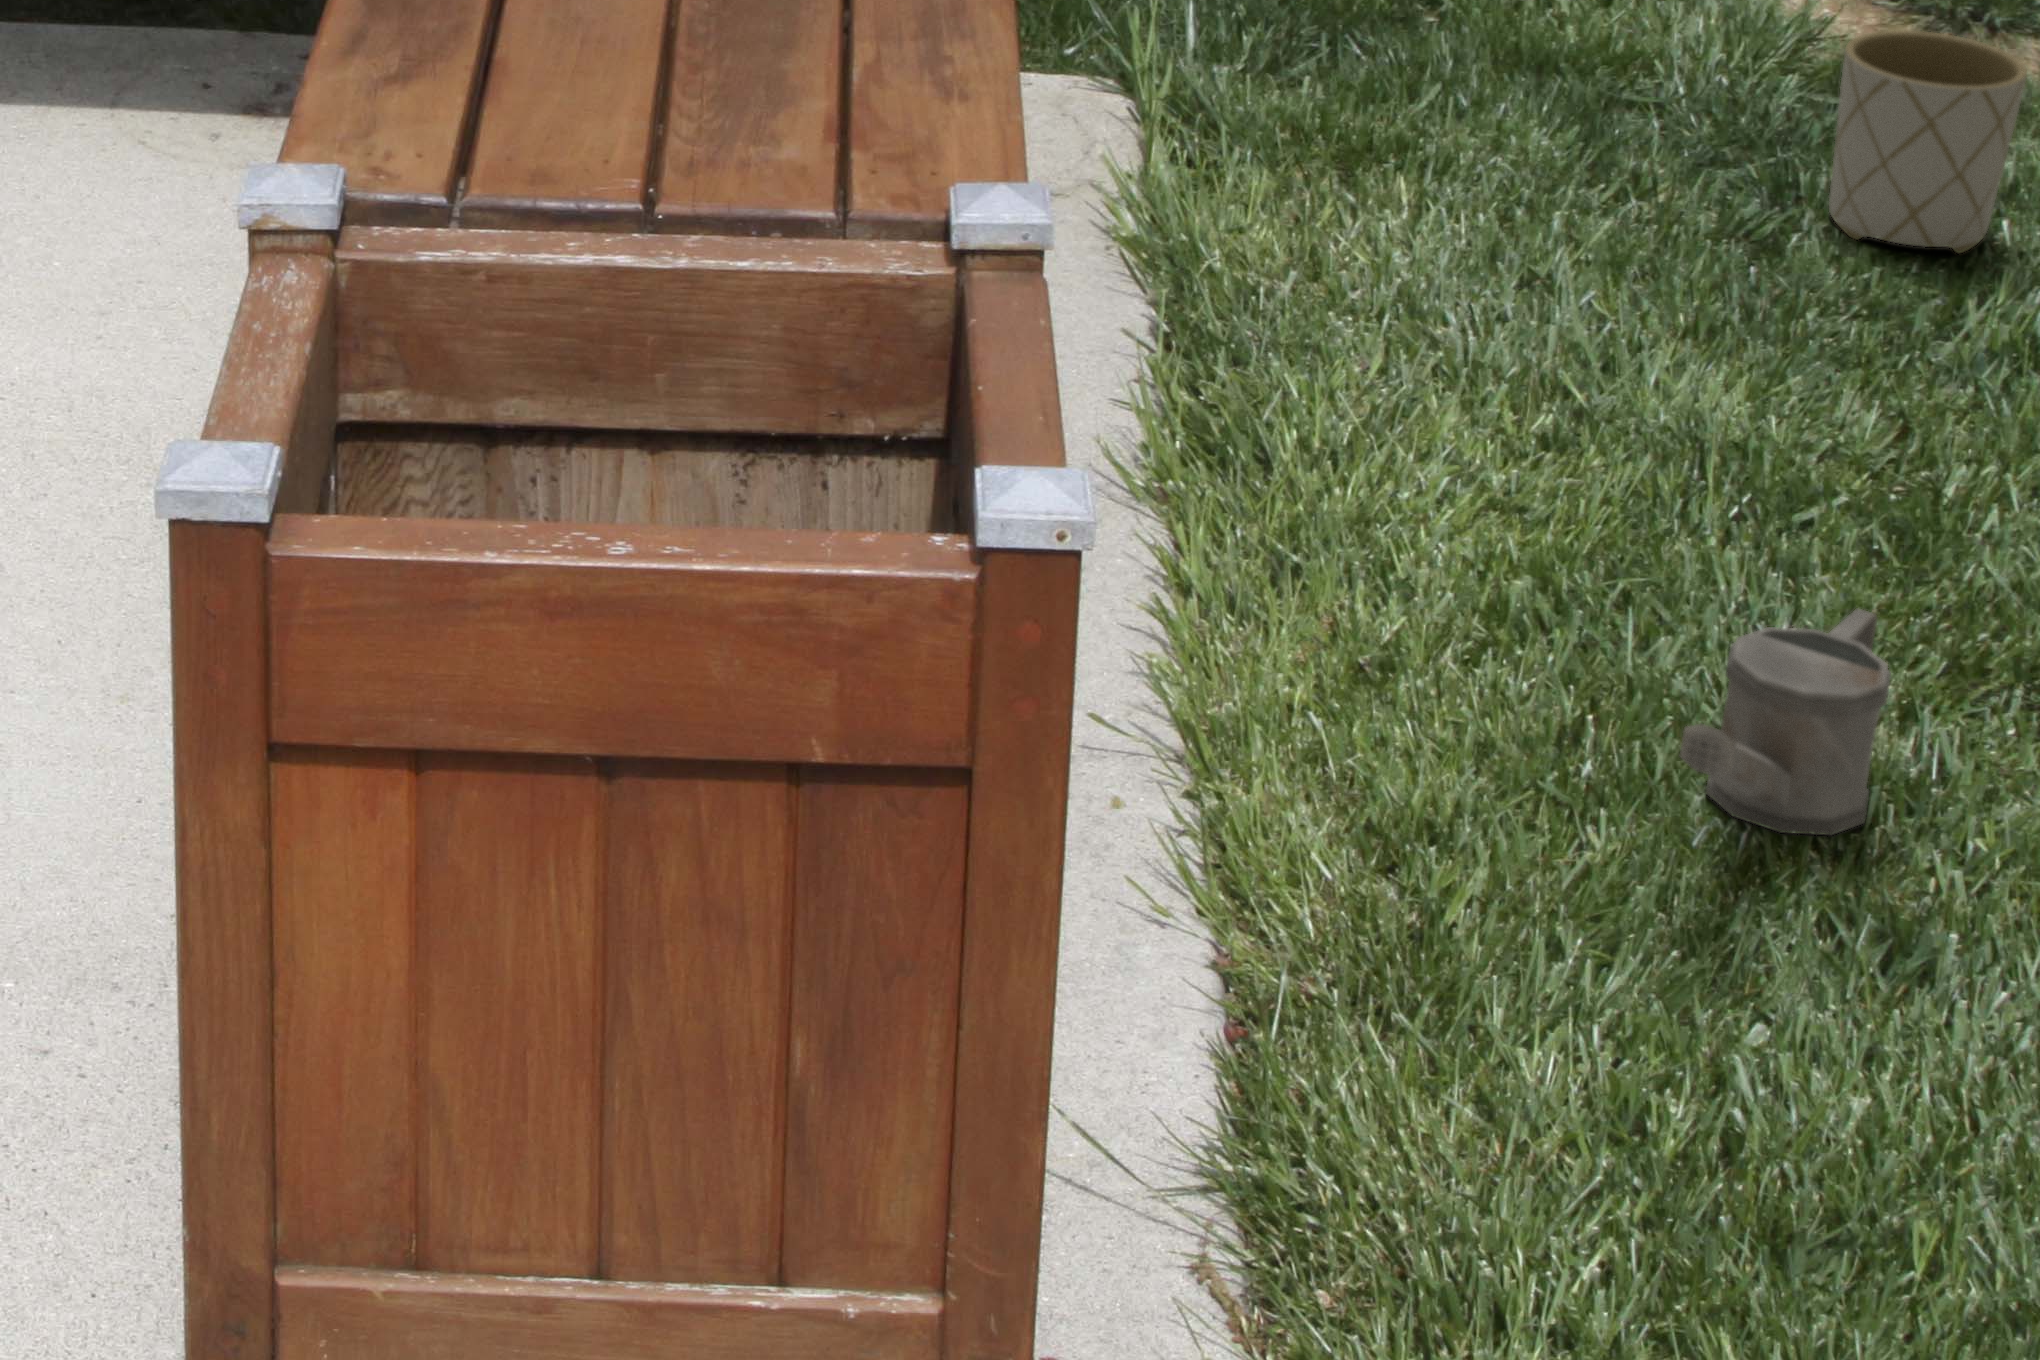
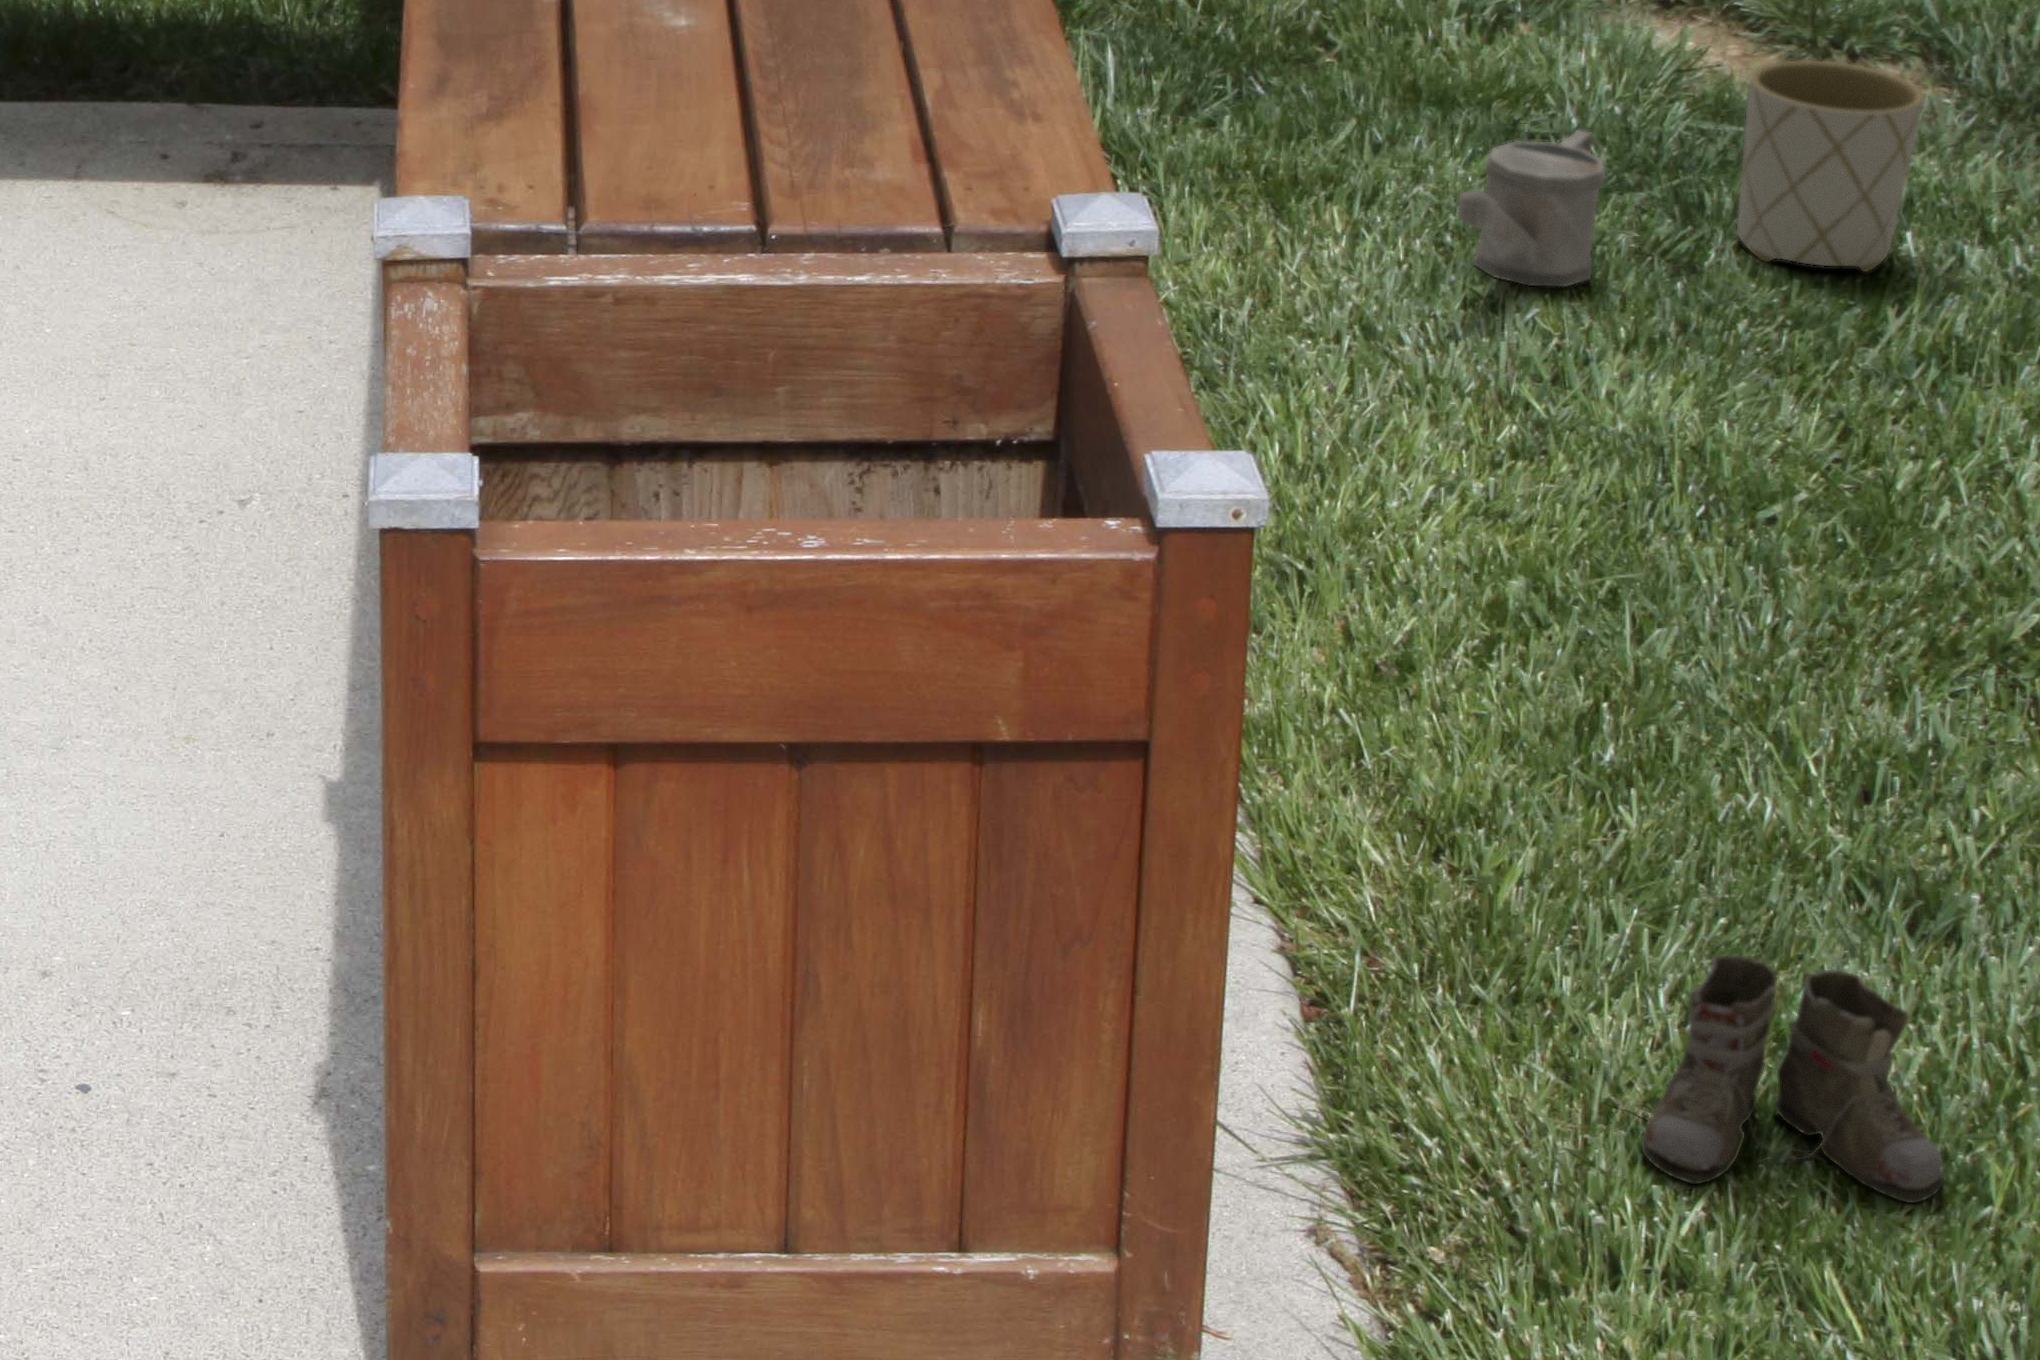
watering can: present [1679,609,1891,835] -> present [1458,130,1605,287]
boots: none [1512,1000,1860,1275] -> present [1610,955,1944,1203]

